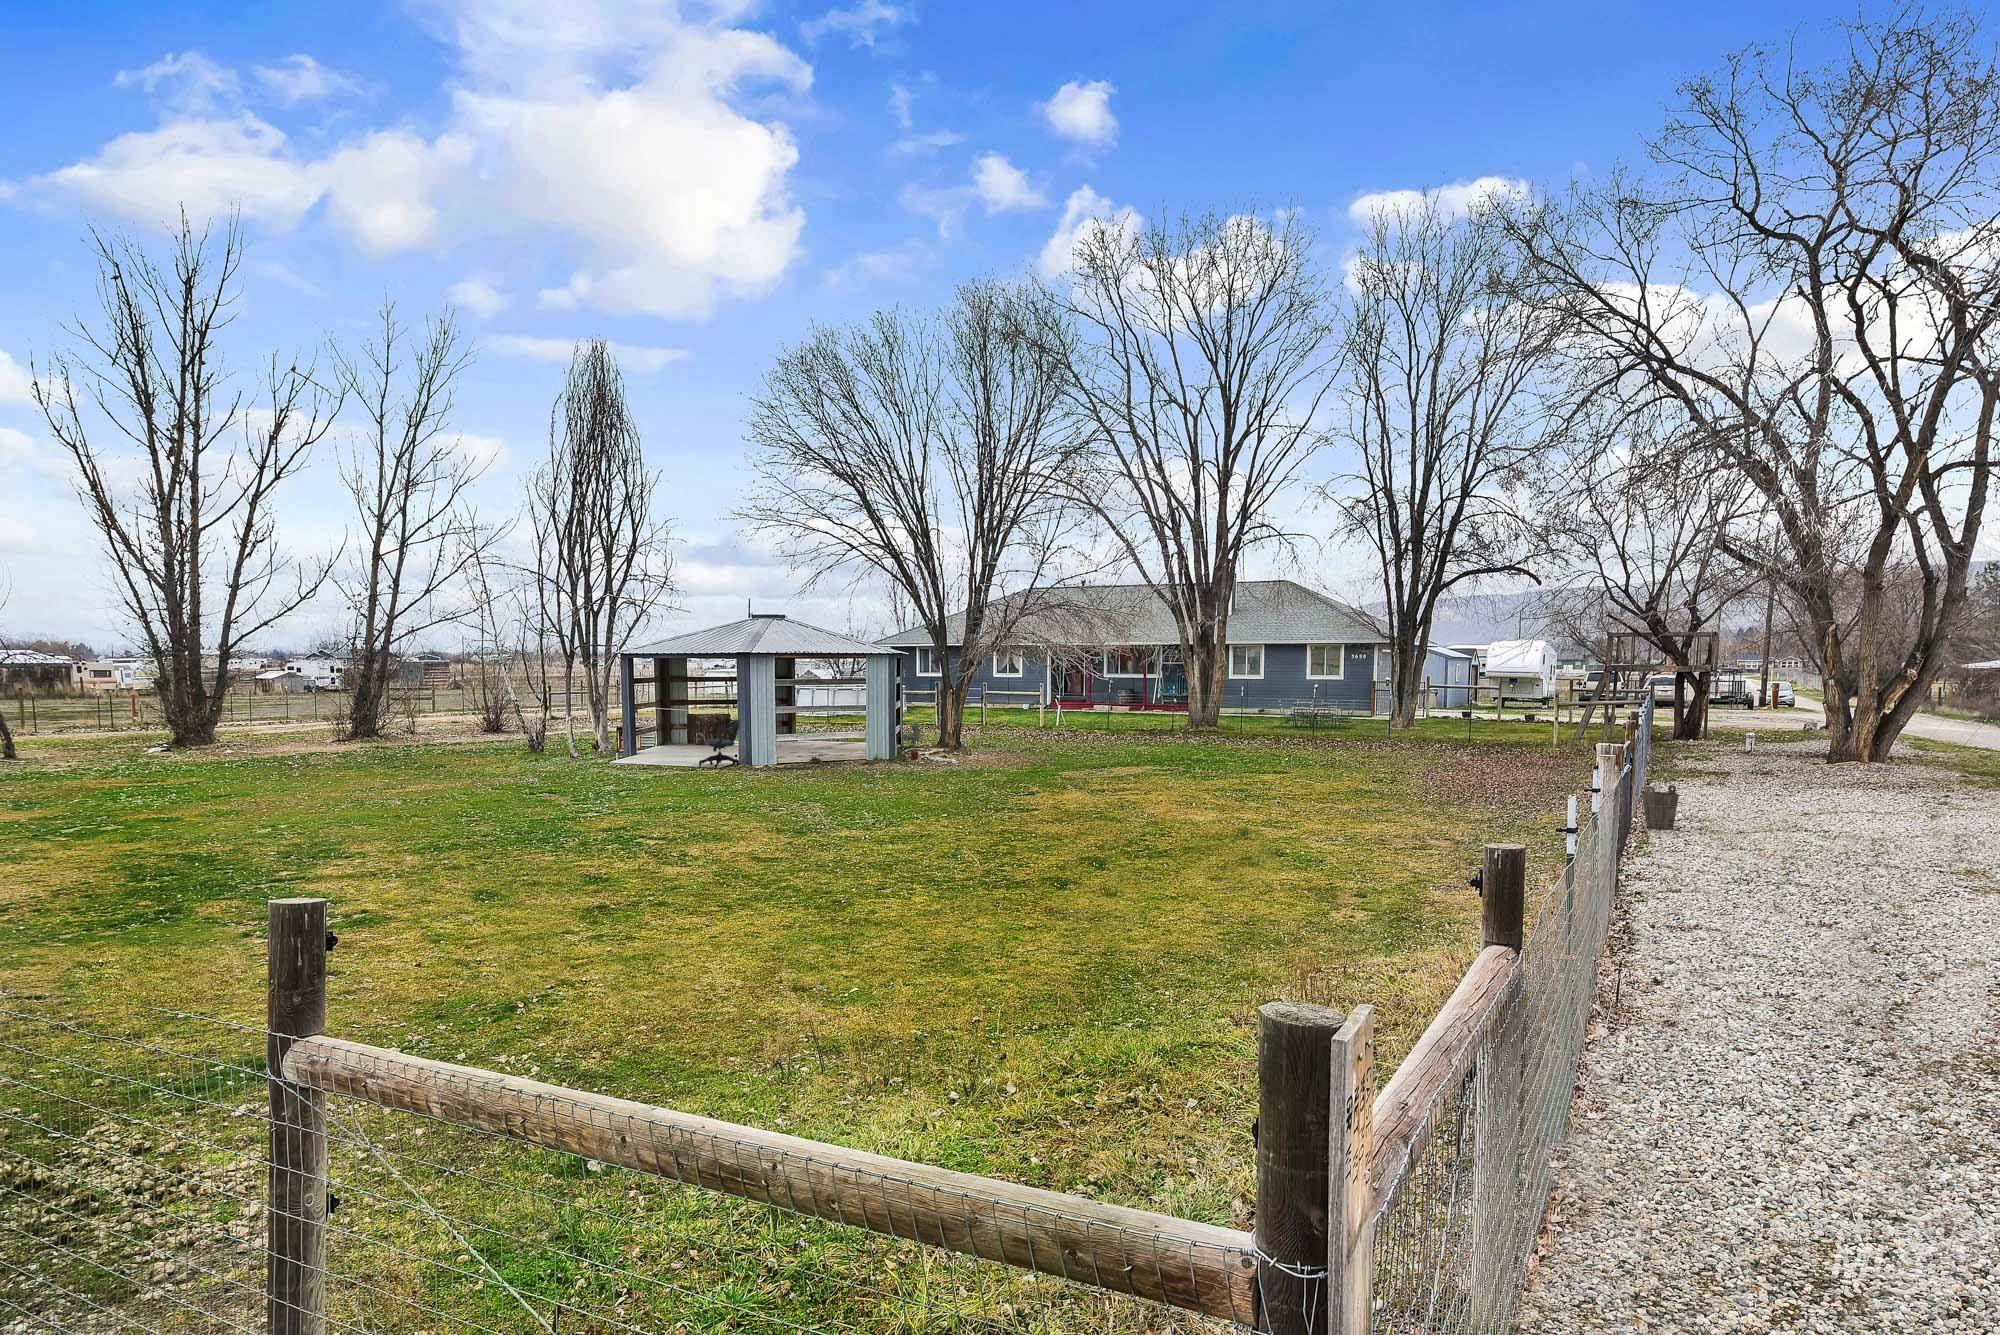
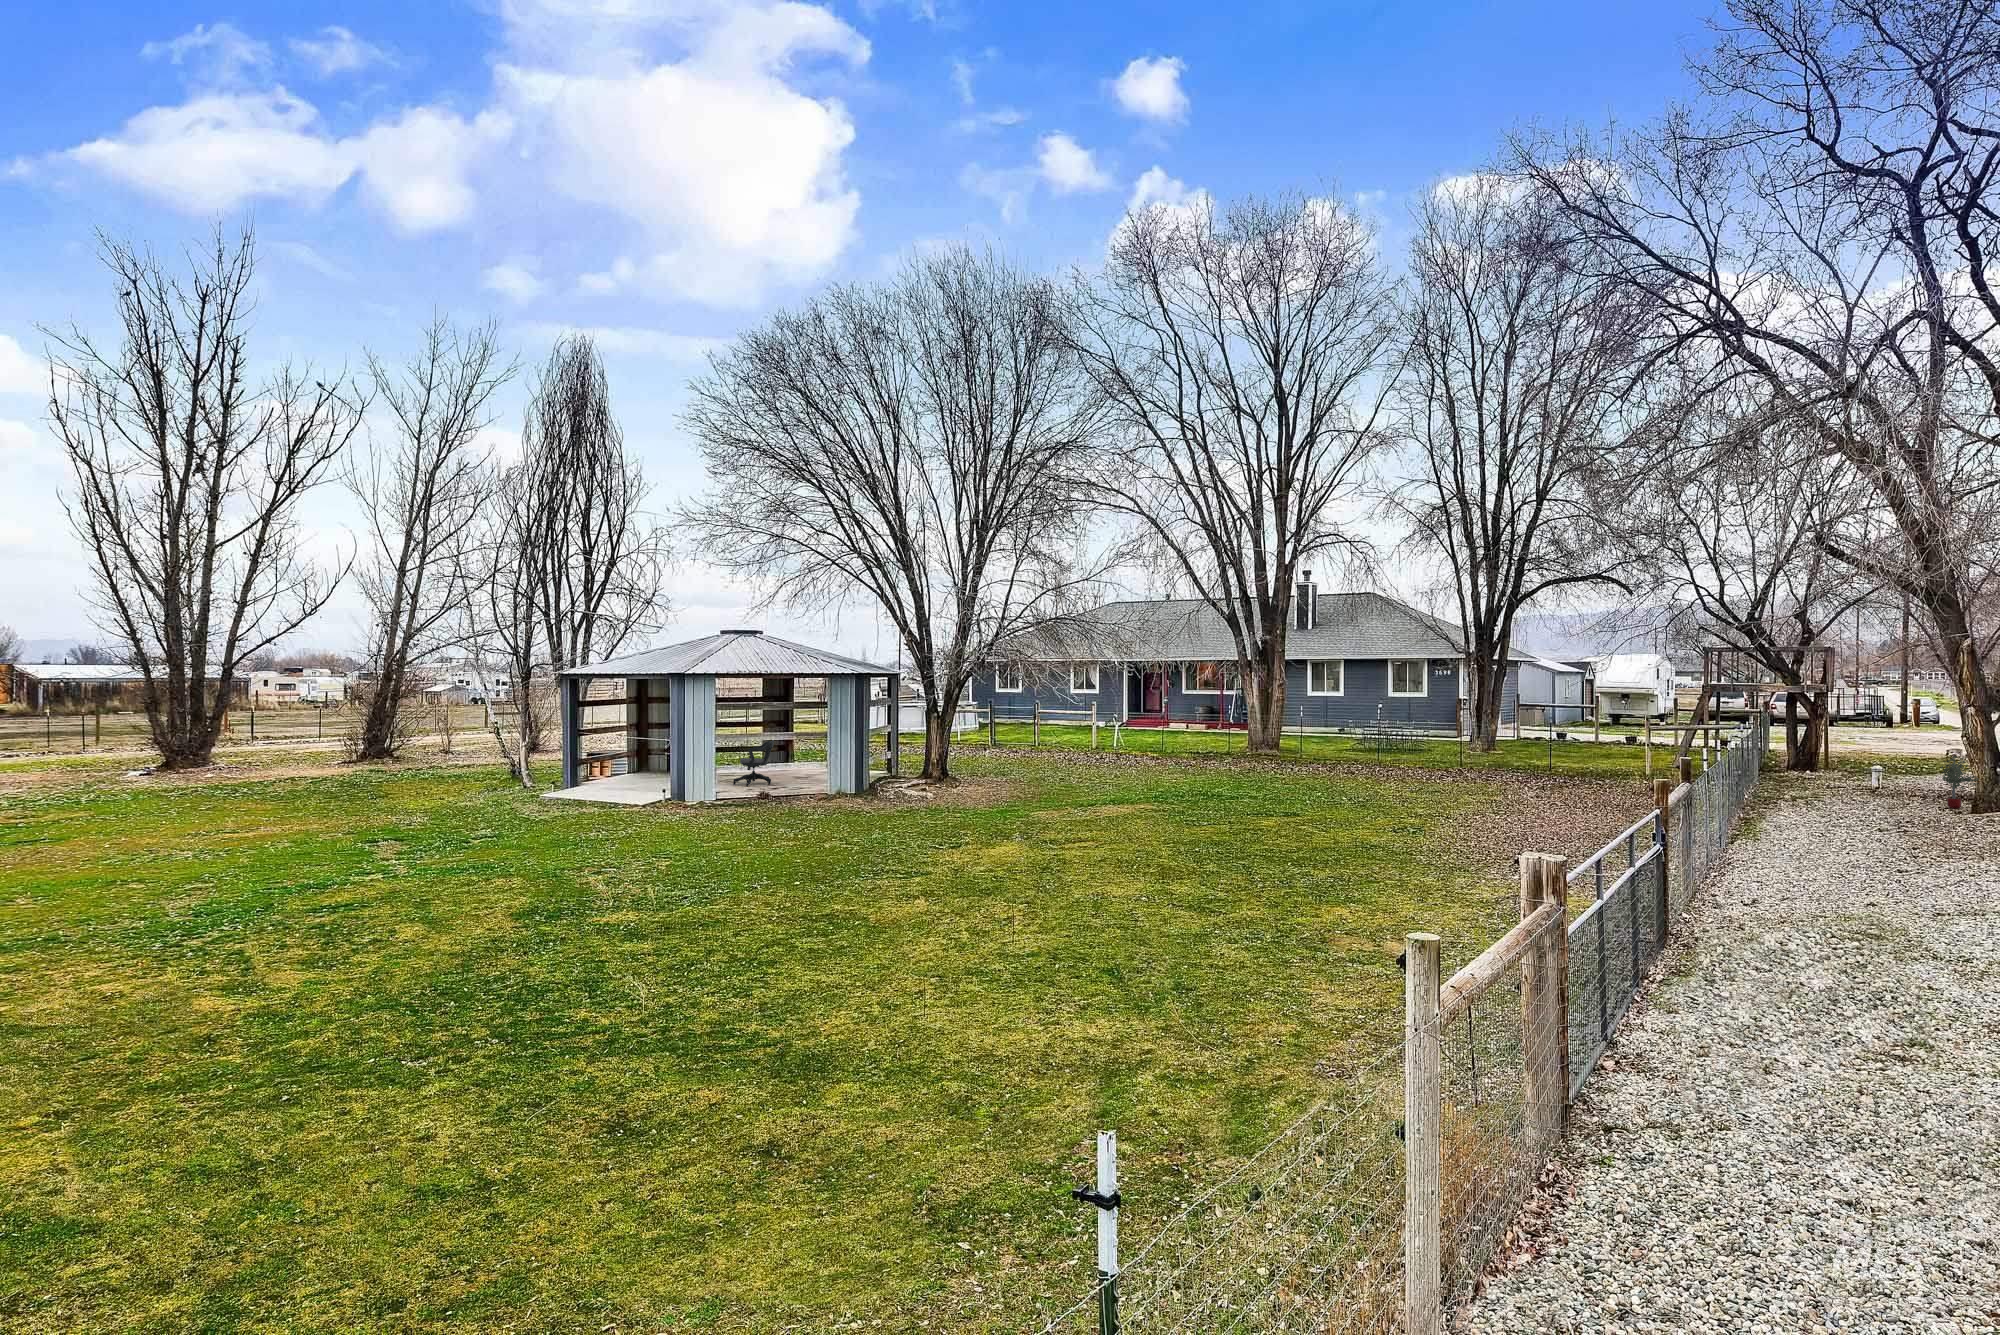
potted tree: present [903,720,922,759] -> present [1941,756,1979,809]
bucket: present [1641,785,1679,829] -> none [1698,838,1746,892]

